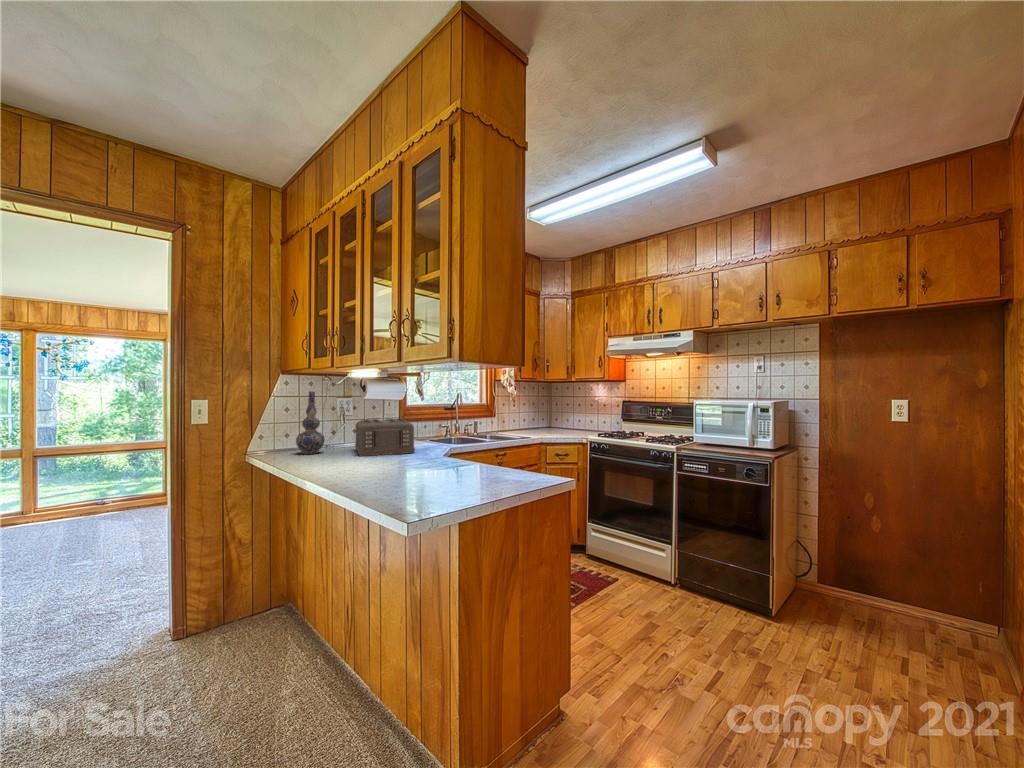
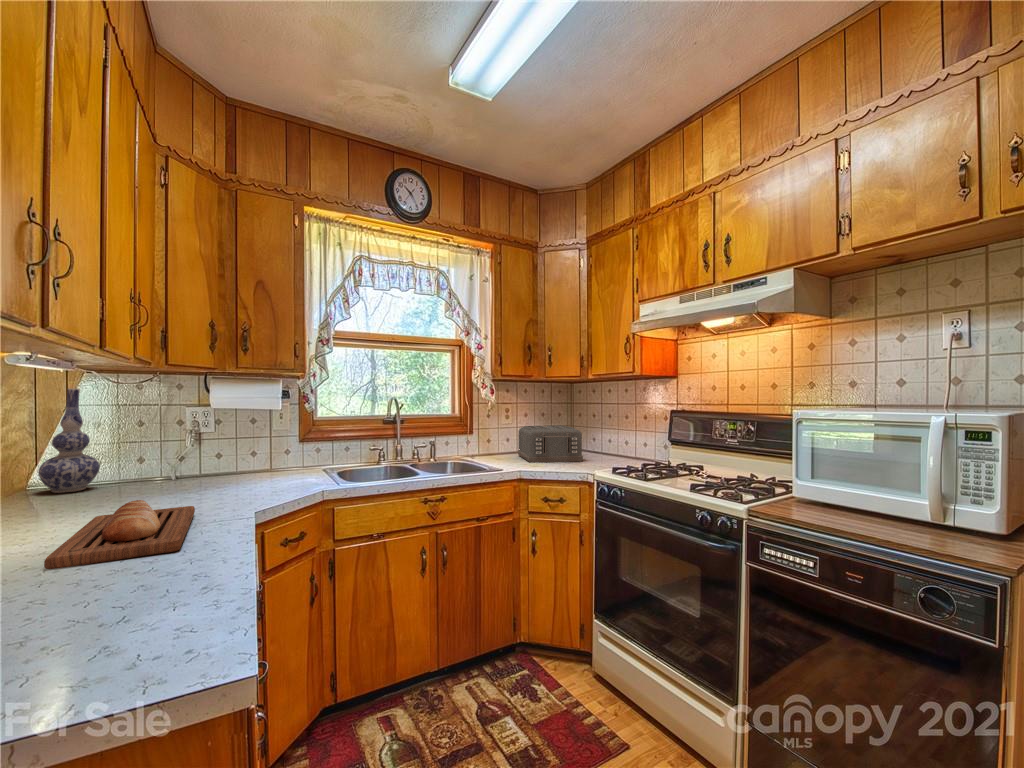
toaster: present [355,419,415,456] -> present [518,425,583,463]
bread loaf: none [397,448,472,470] -> present [44,500,195,569]

